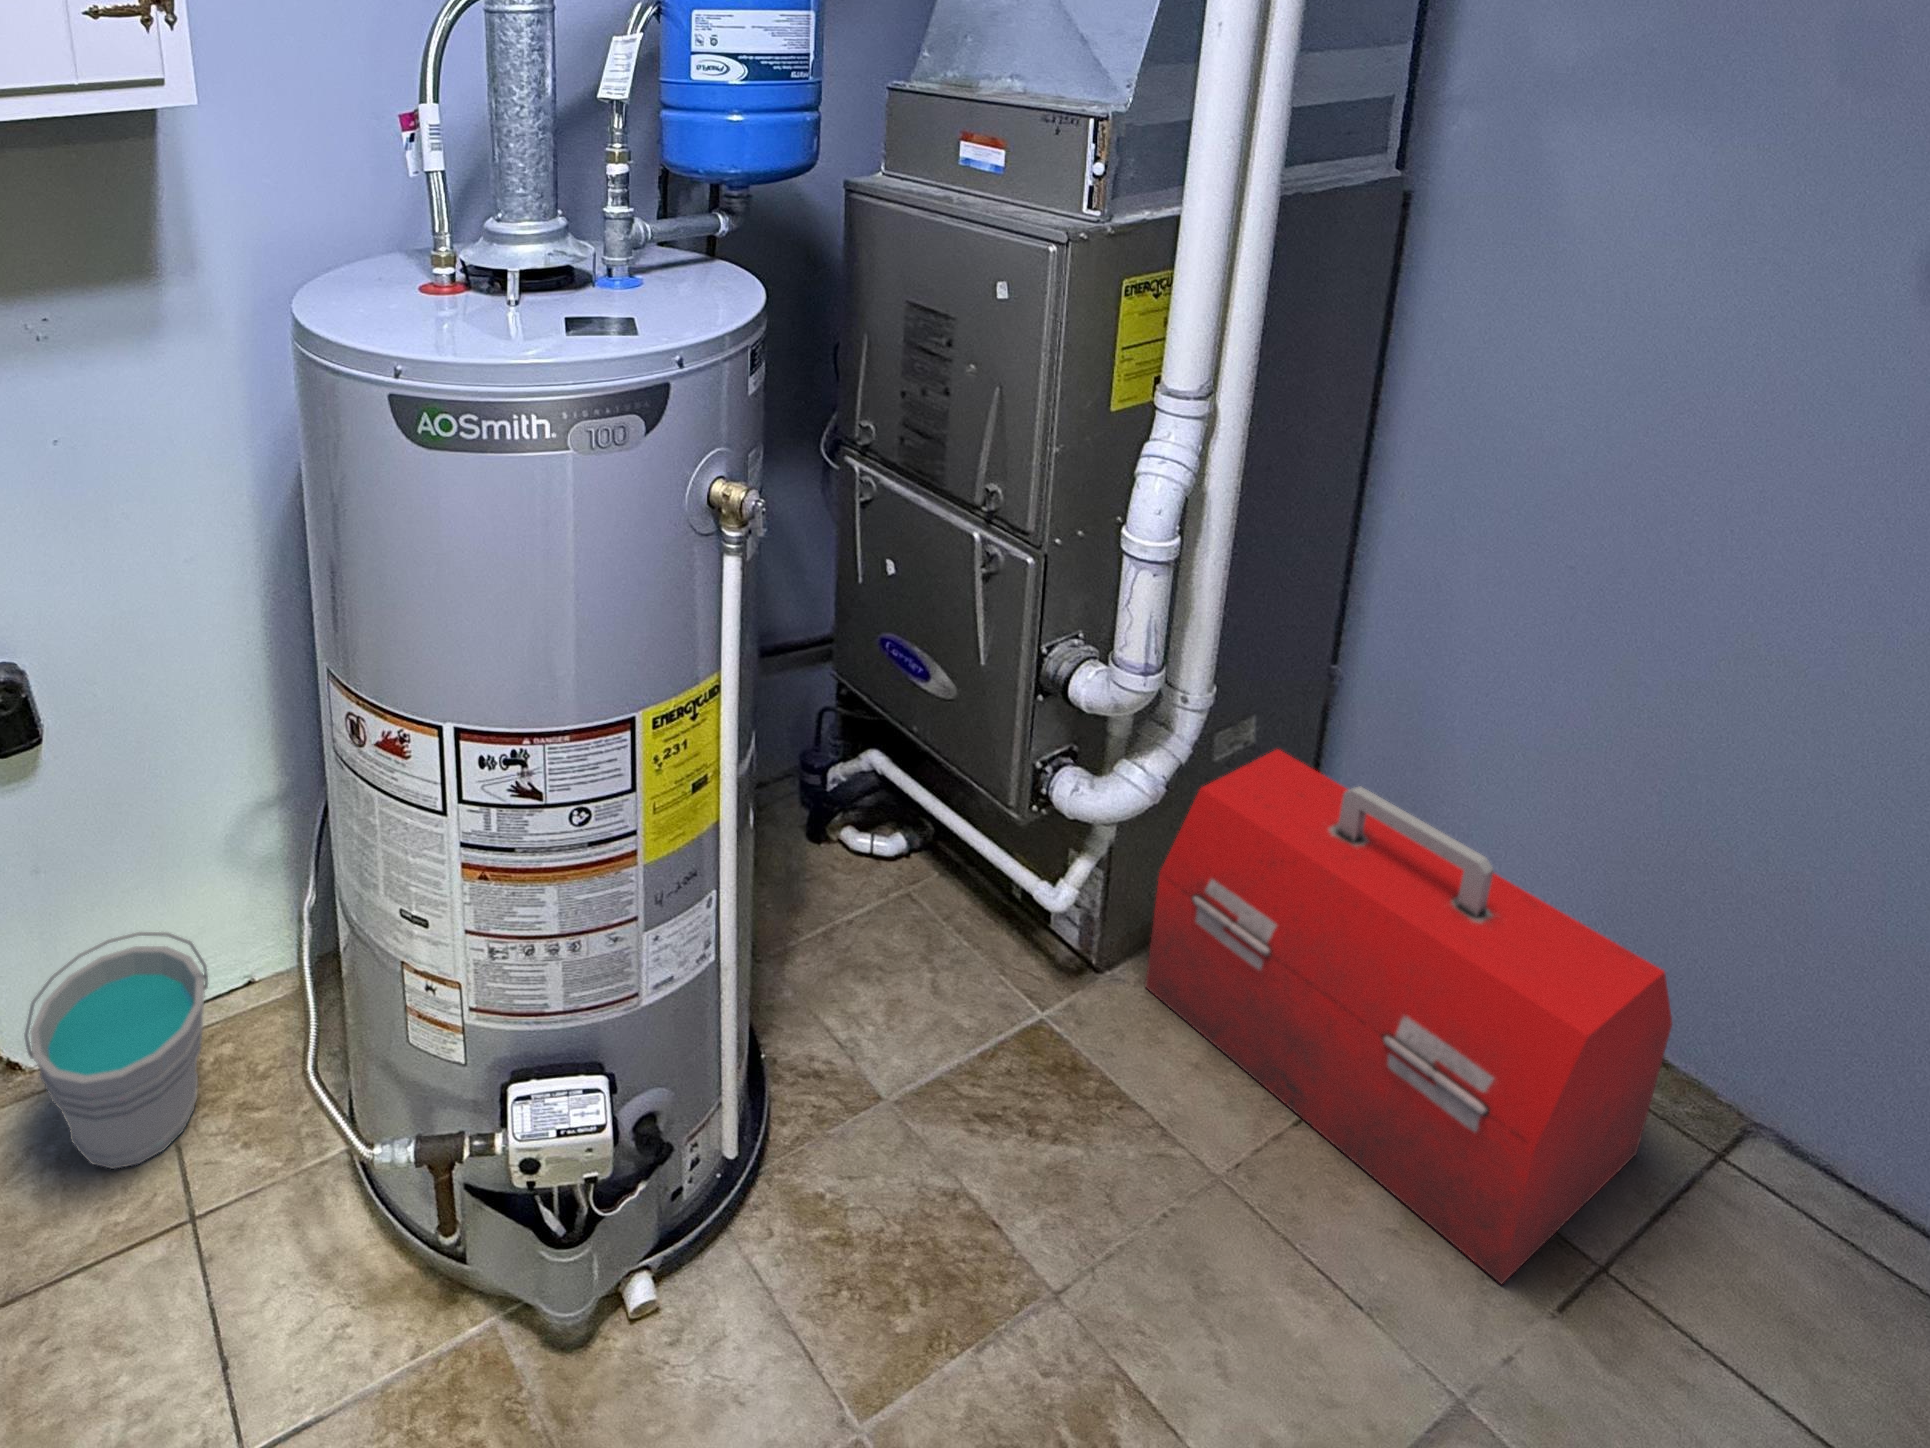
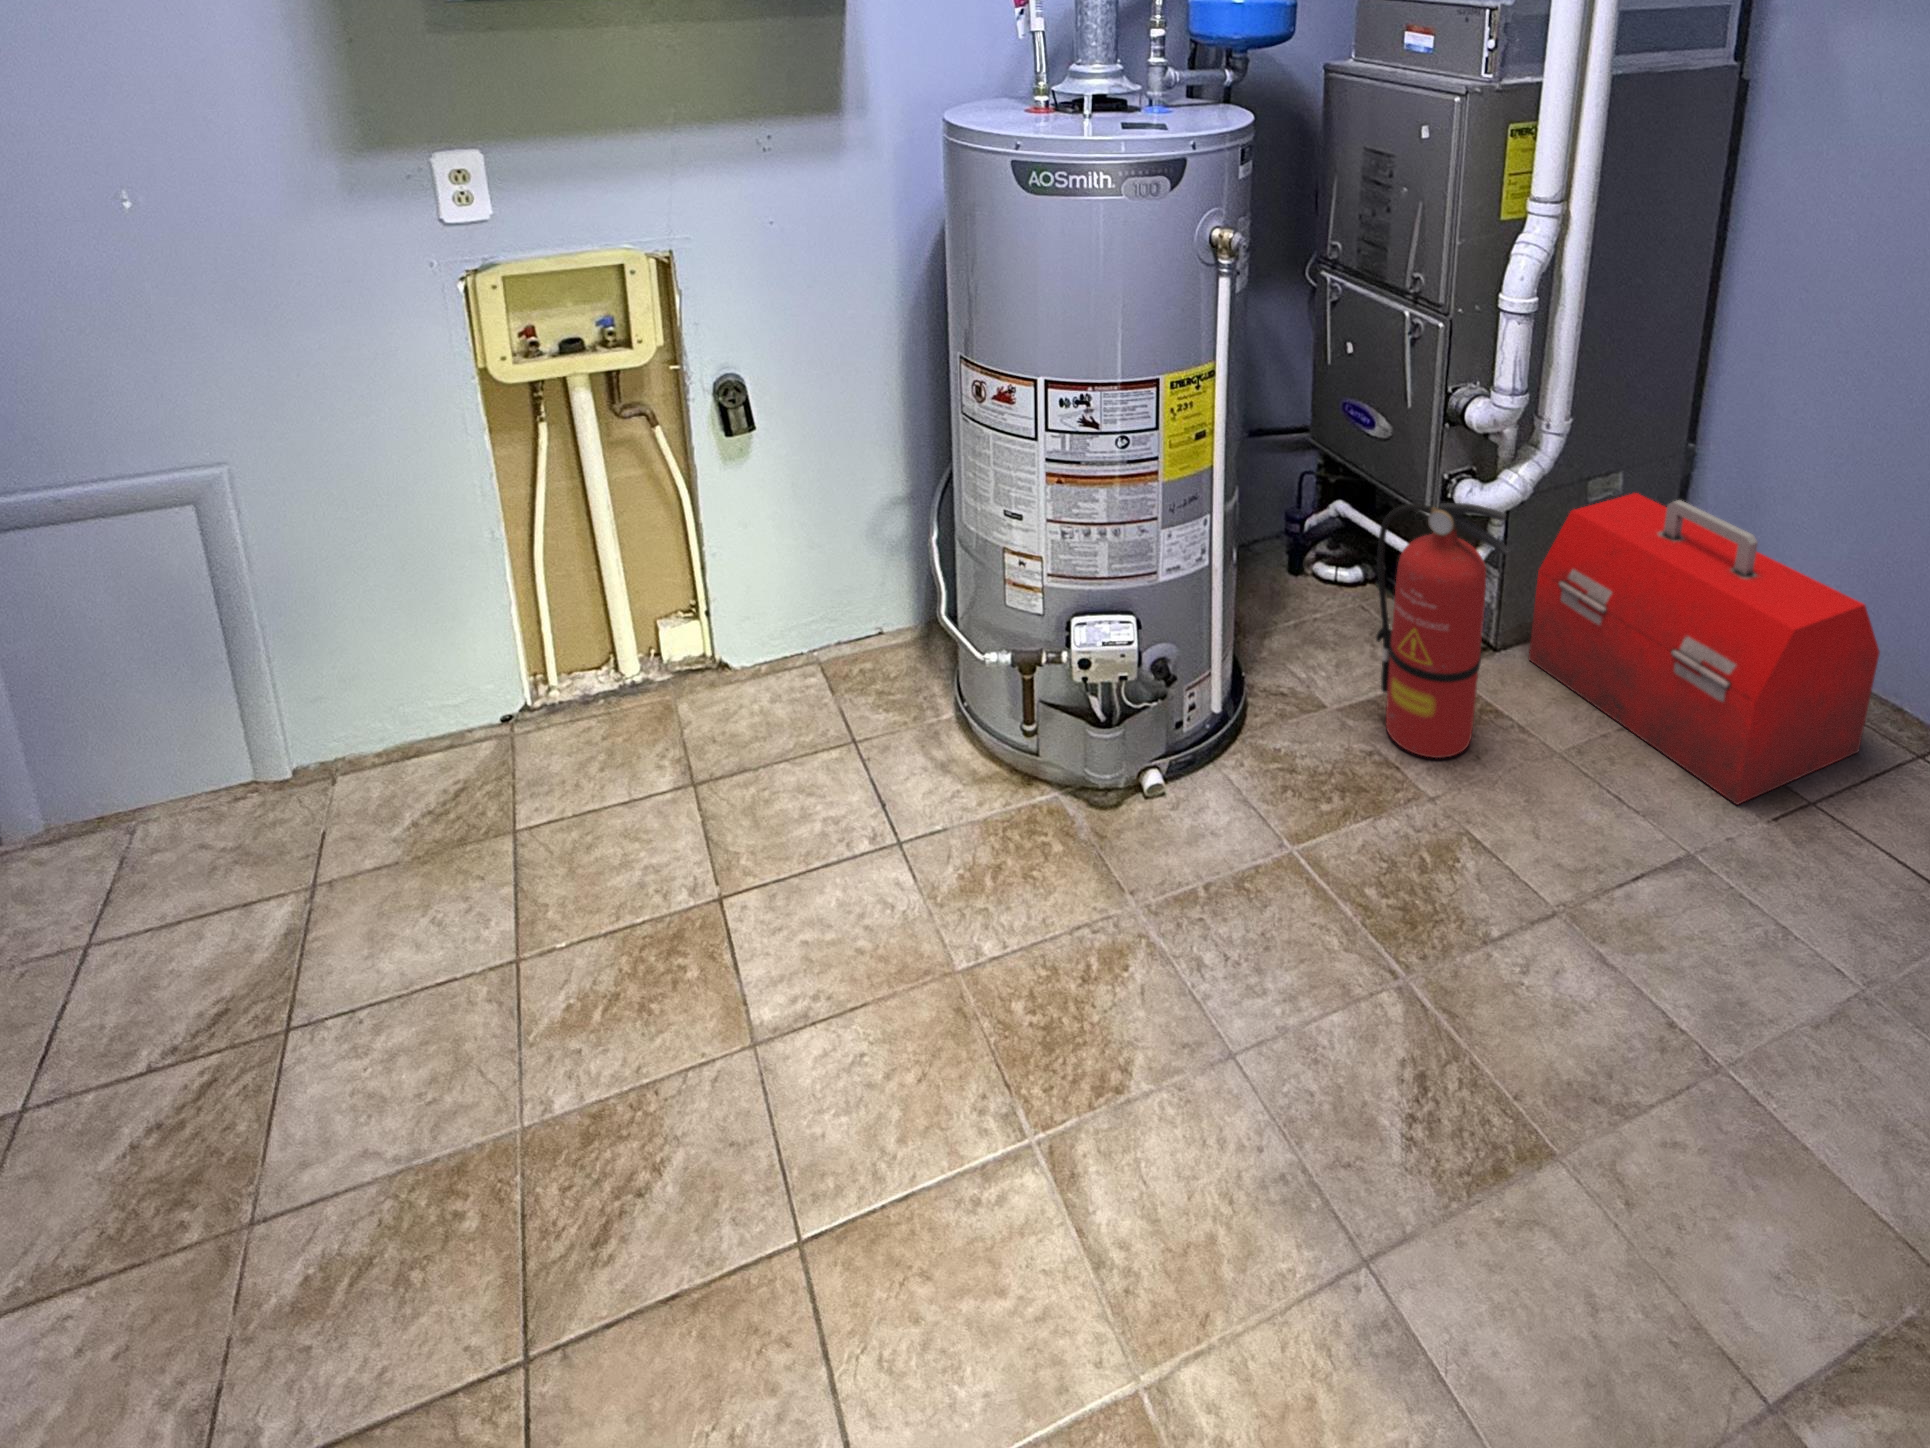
fire extinguisher: none [954,836,1158,1205] -> present [1376,503,1509,758]
bucket: present [24,932,208,1169] -> none [743,561,860,718]

